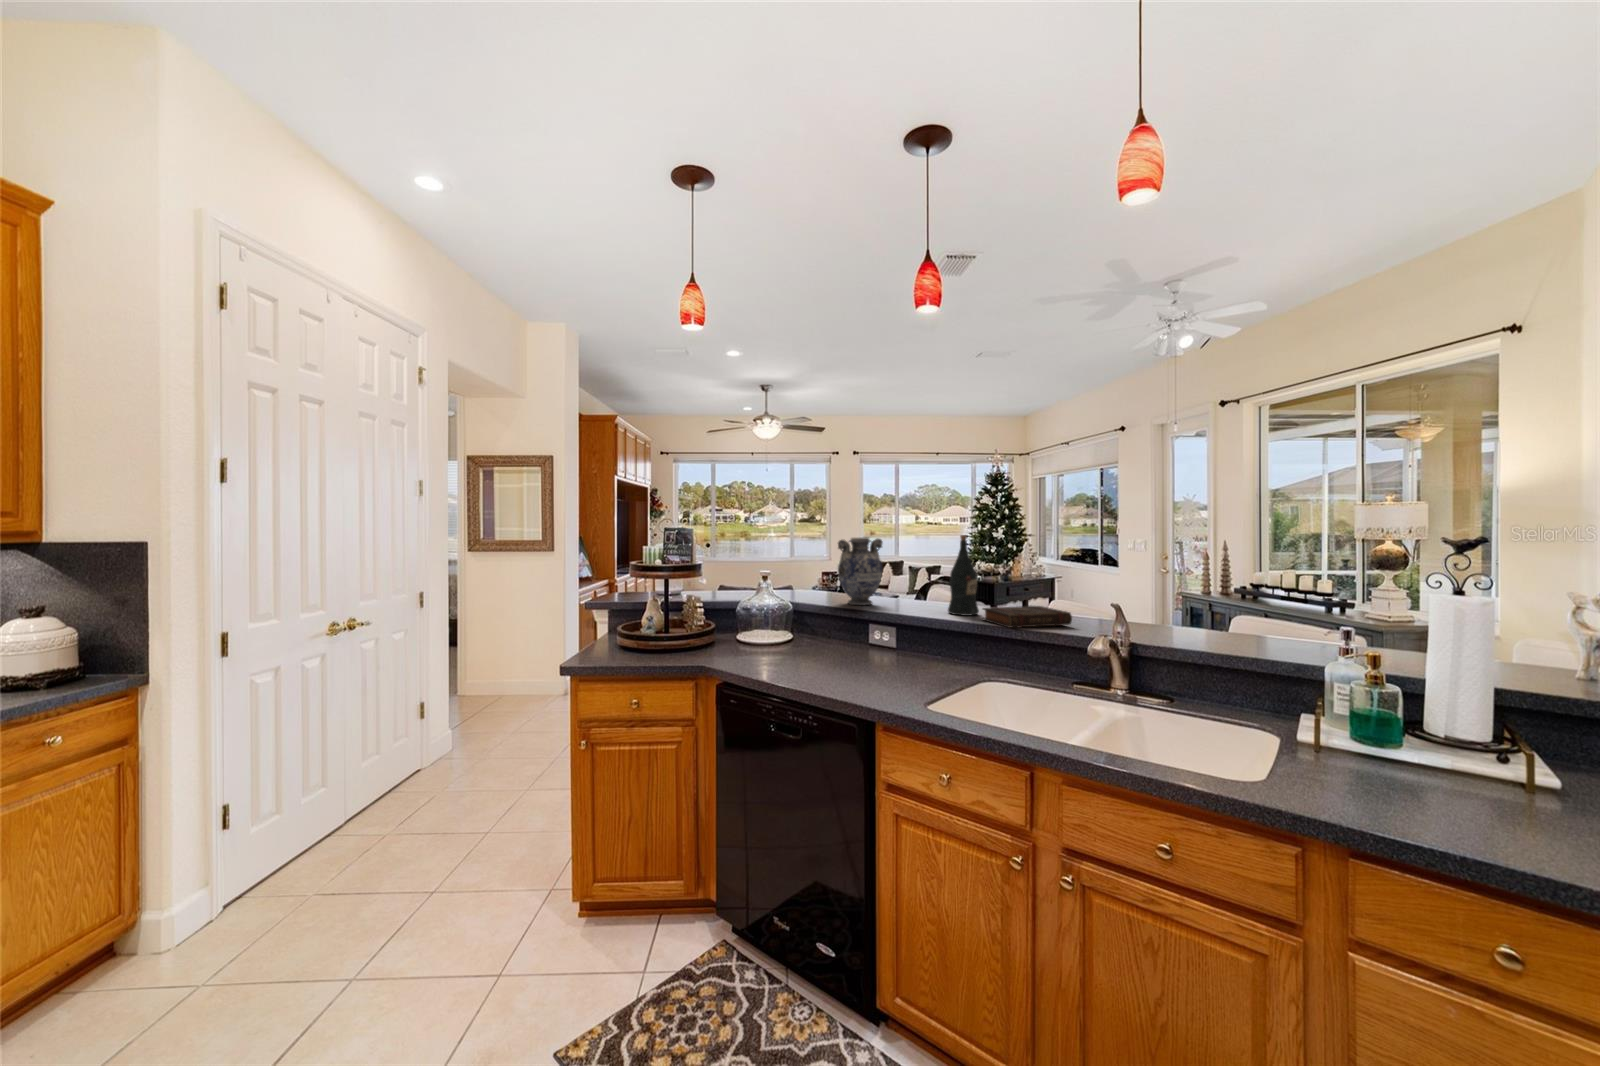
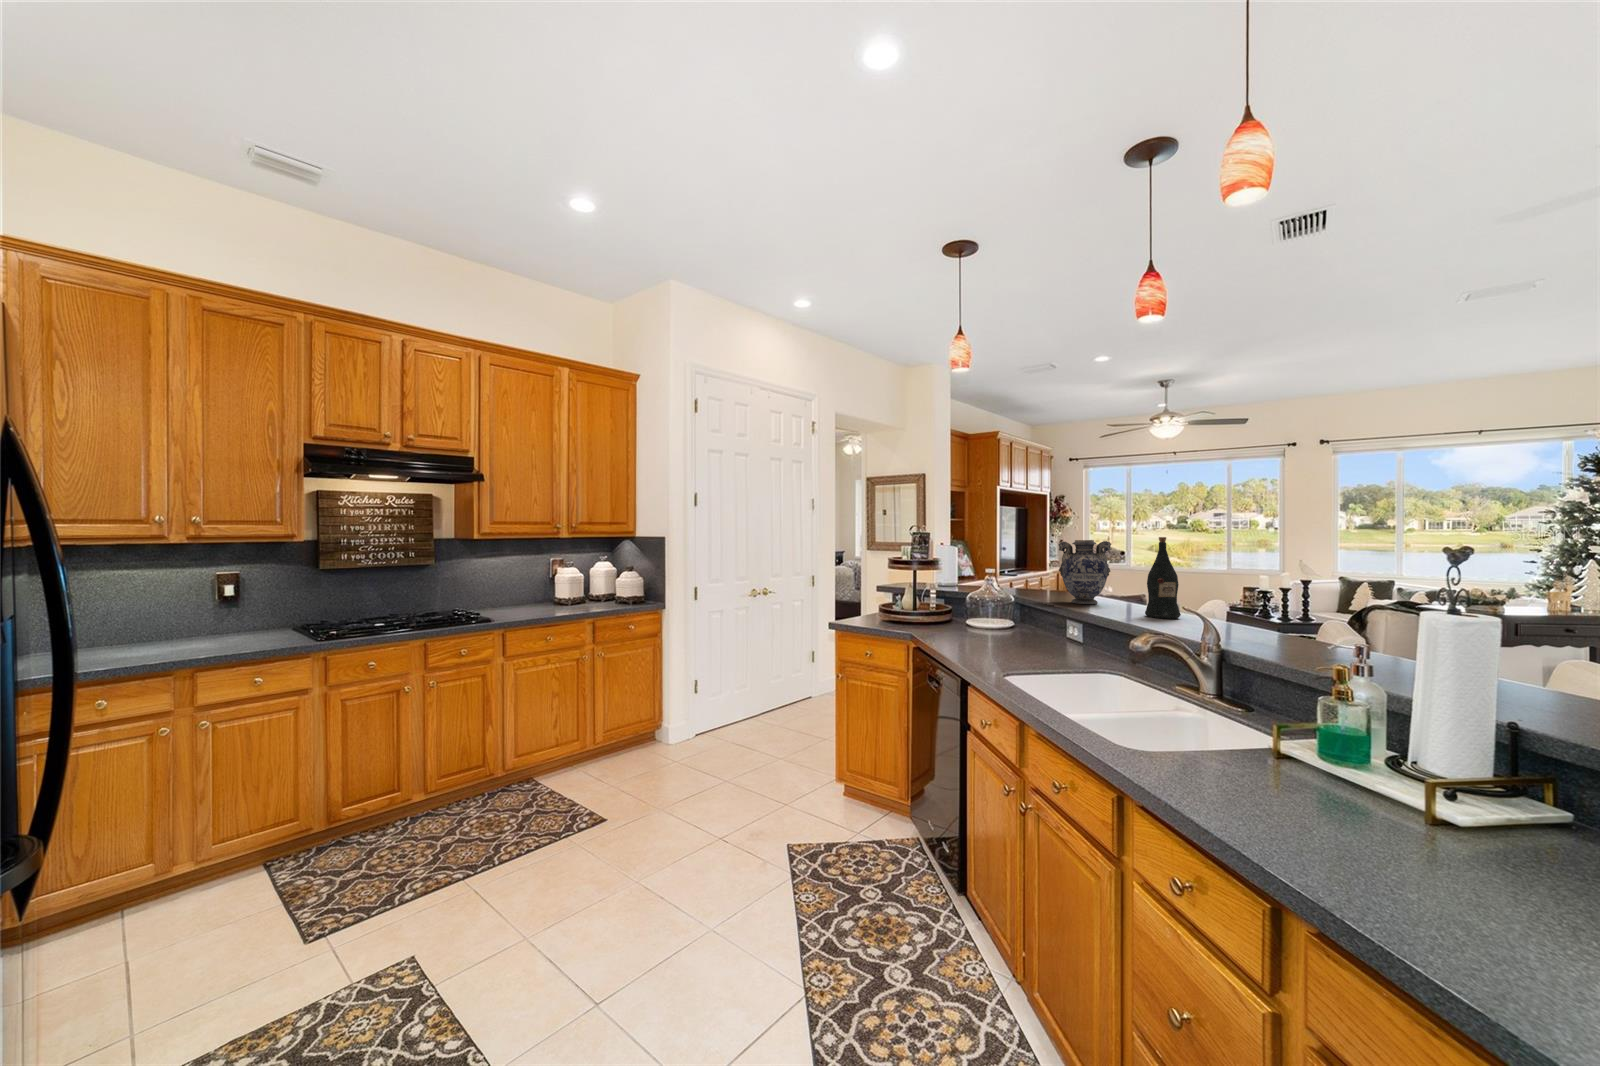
book: present [983,606,1072,628] -> none [1154,609,1239,632]

